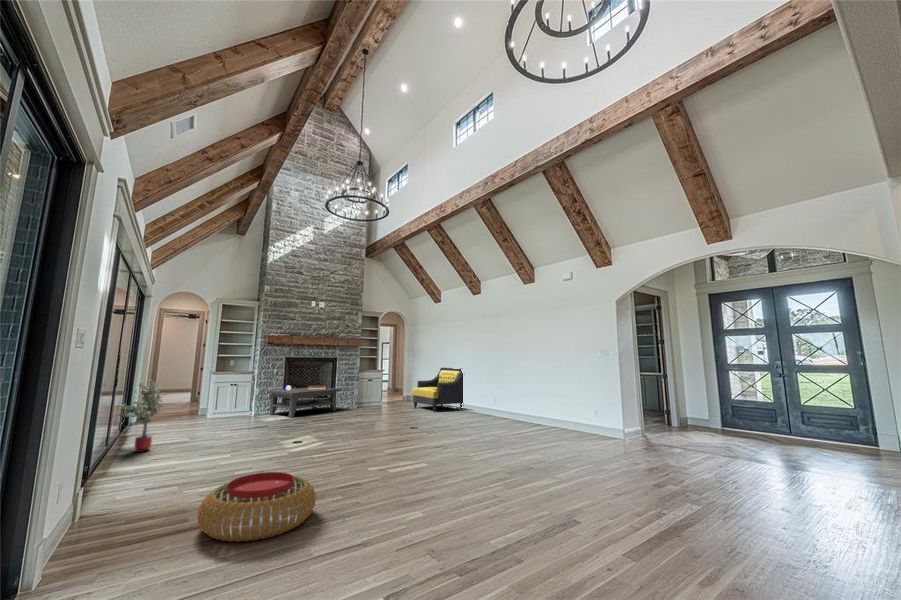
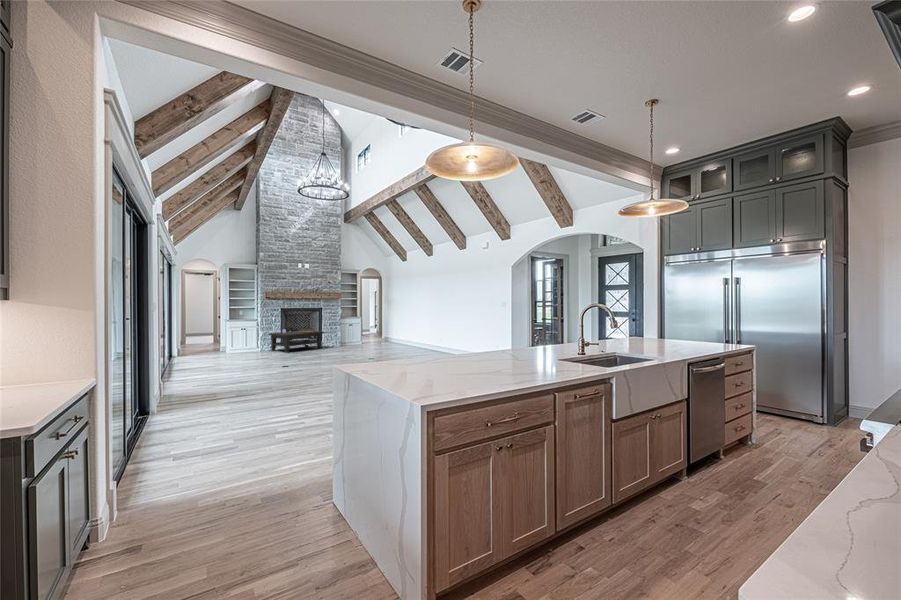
armchair: present [412,368,465,412] -> none [382,314,423,349]
potted tree: present [119,379,165,452] -> none [167,326,196,372]
pouf: present [197,472,316,542] -> none [219,376,280,405]

